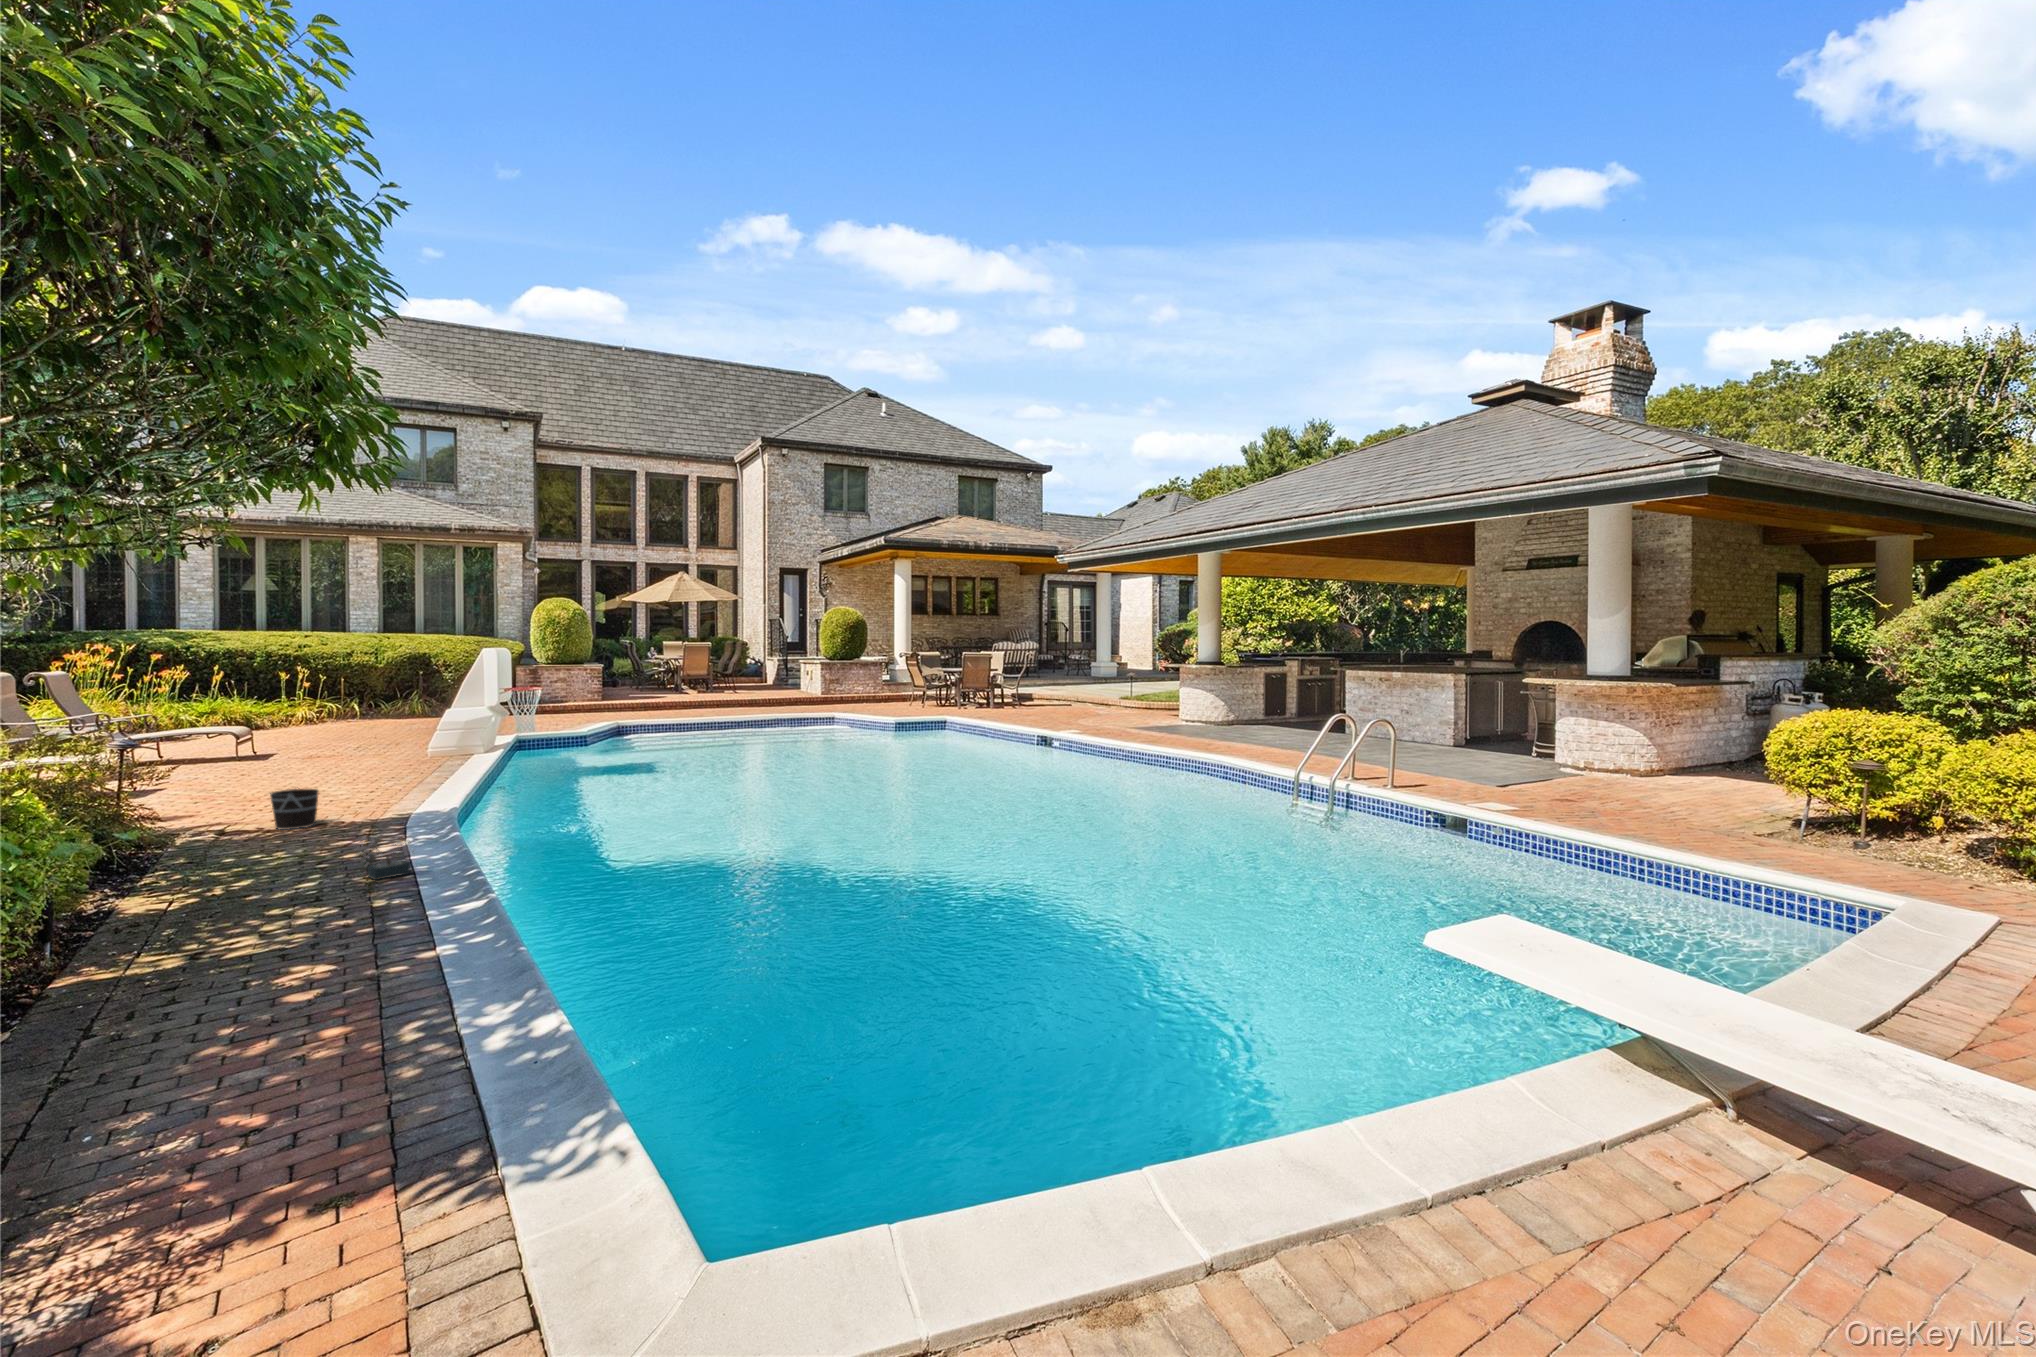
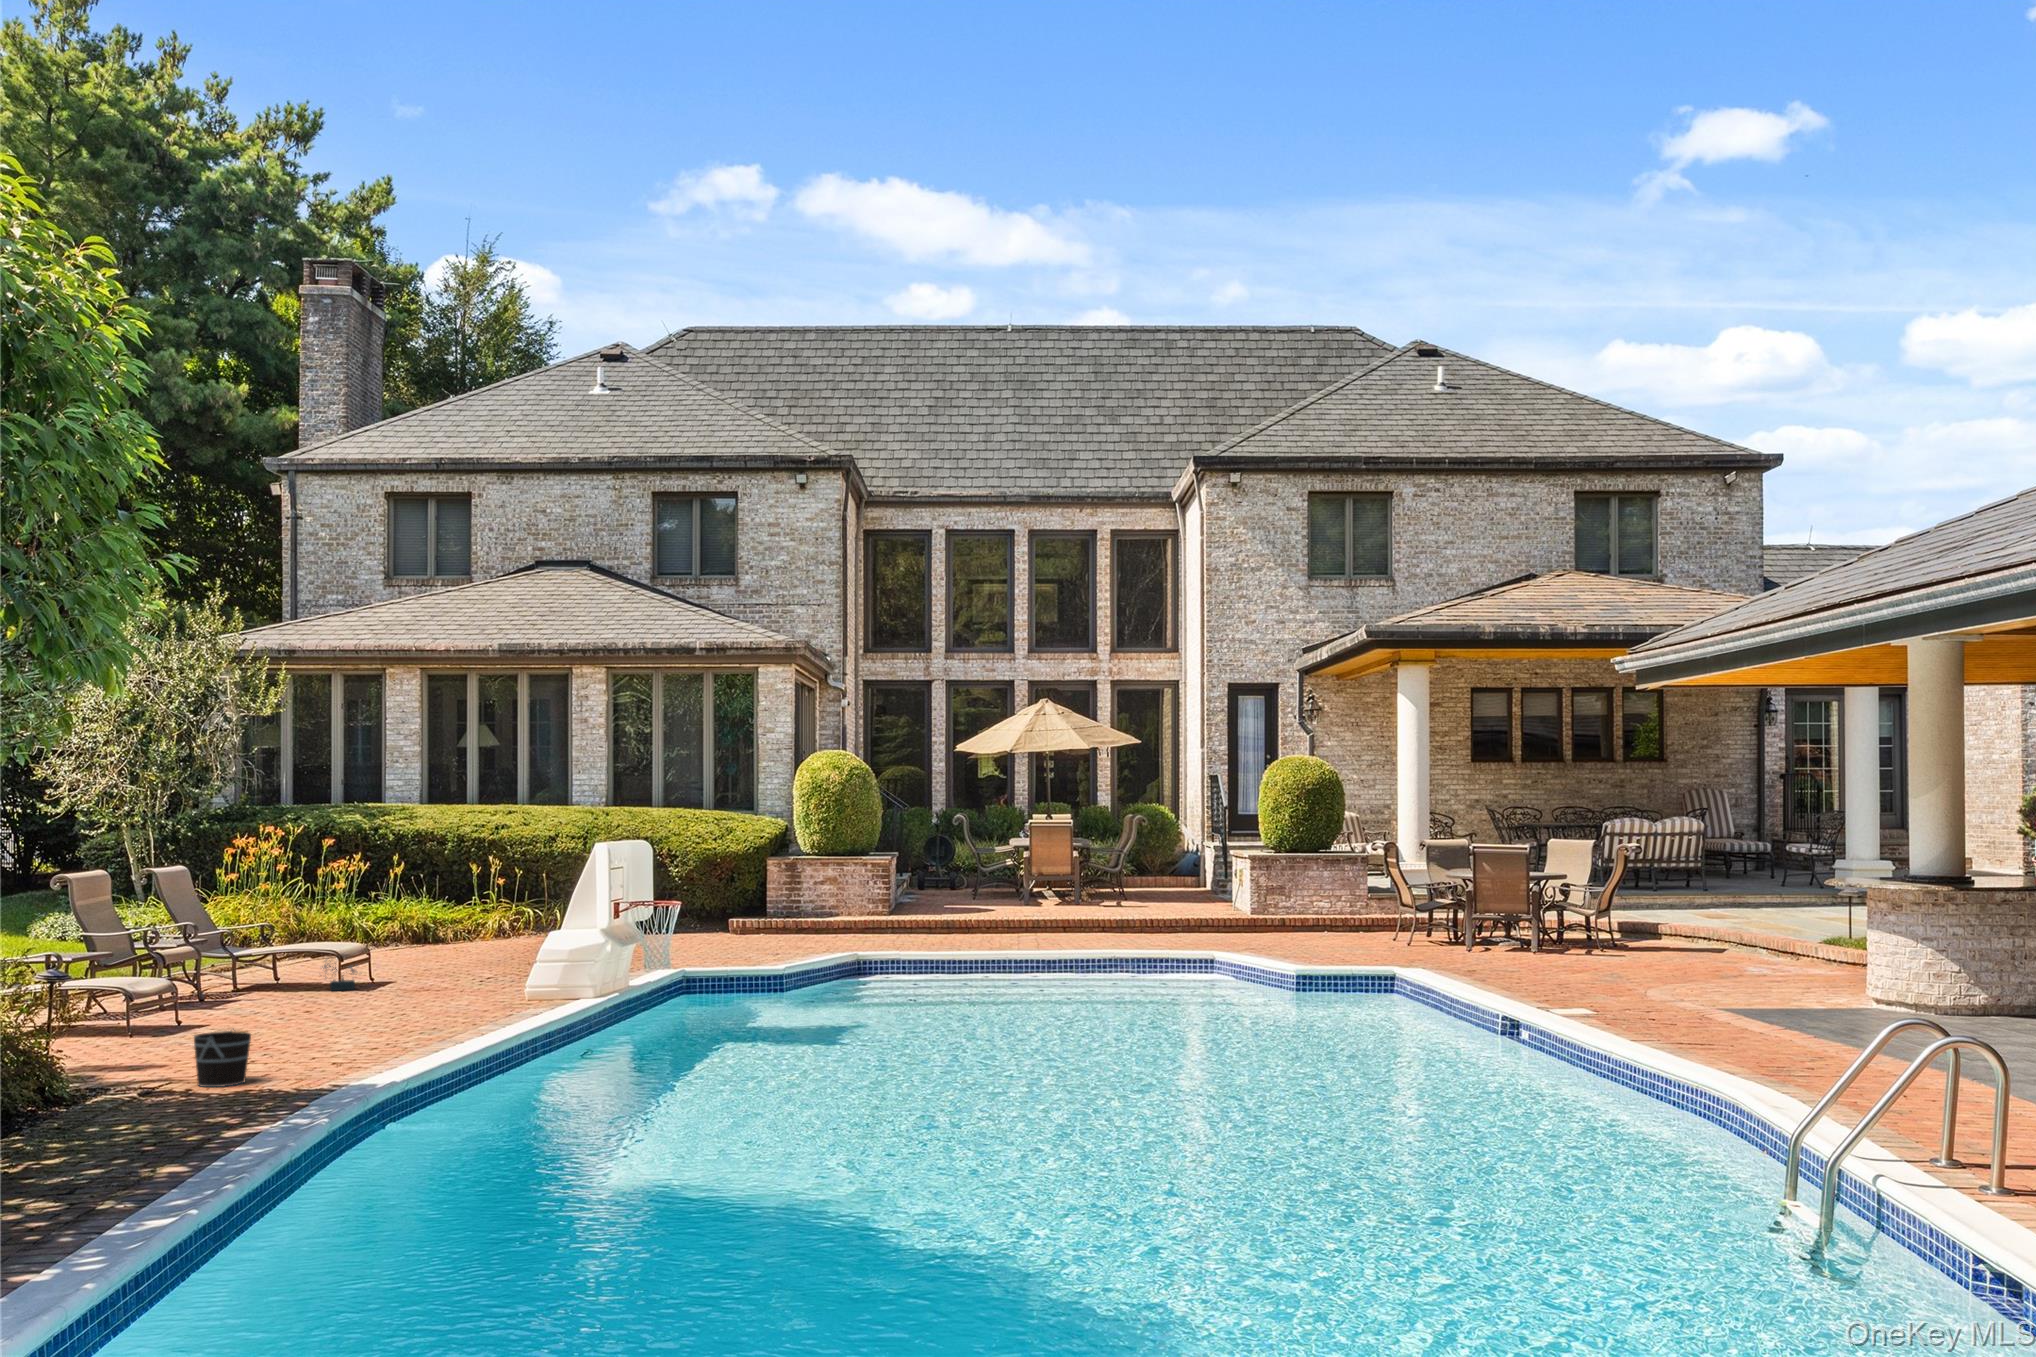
decorative plant: present [356,837,414,880] -> present [323,960,357,991]

